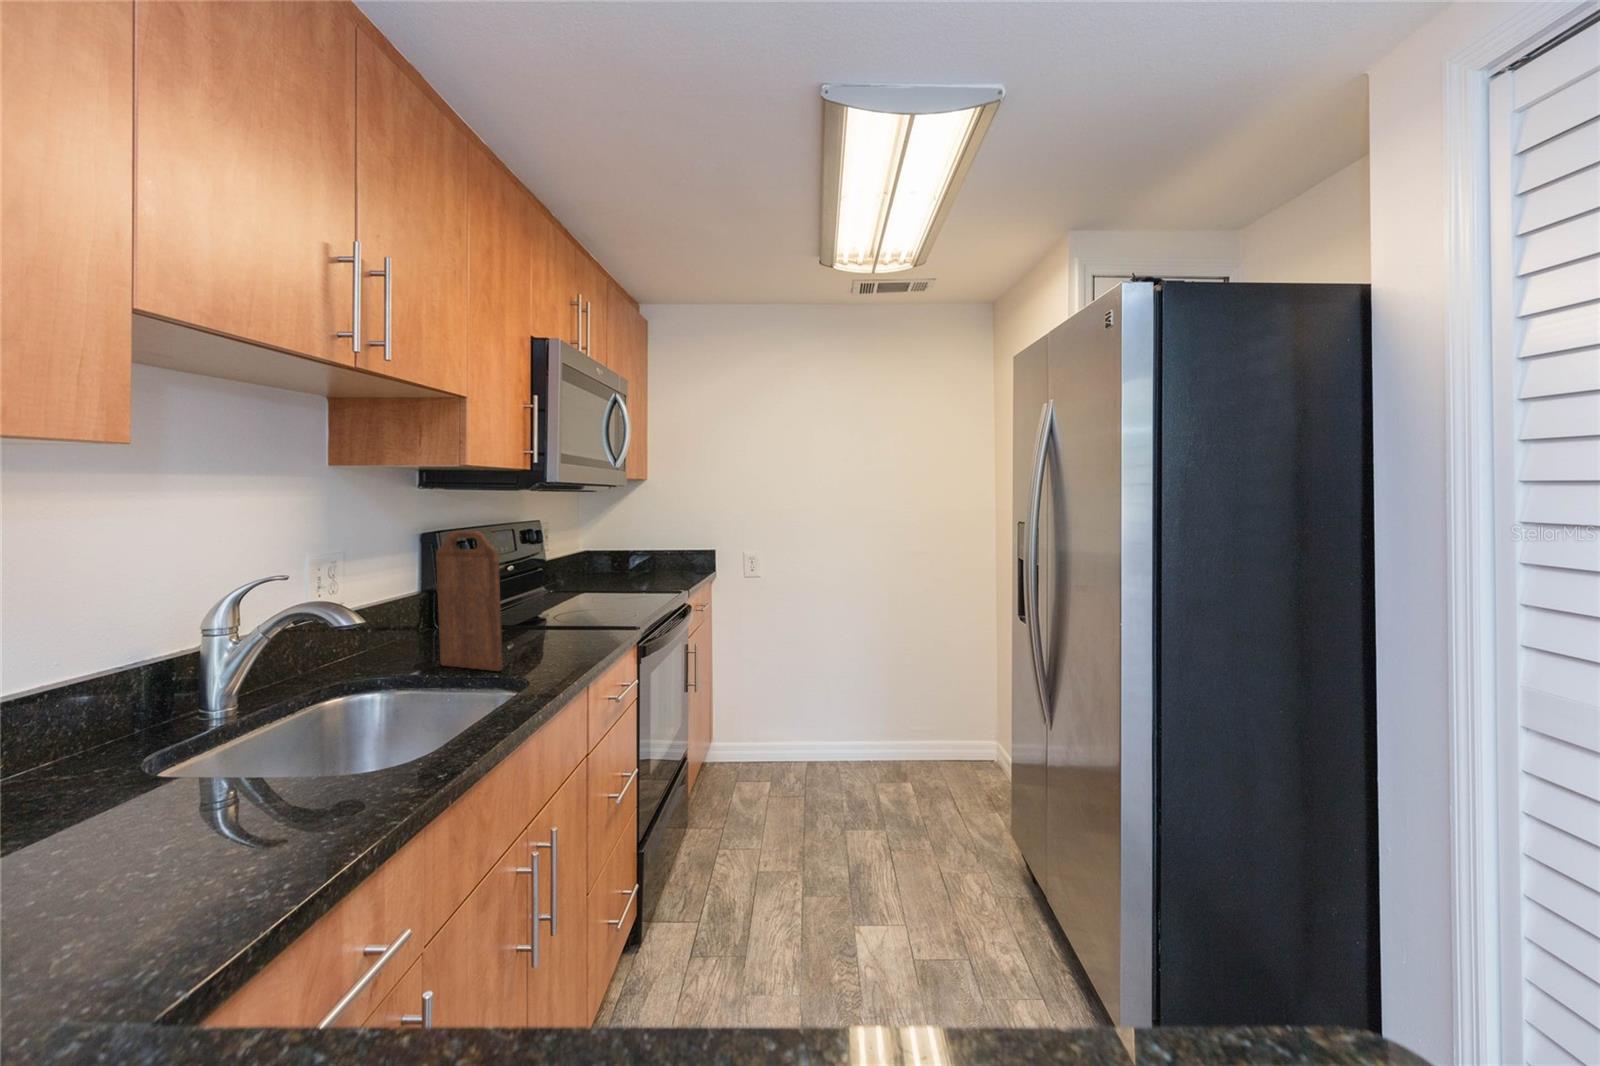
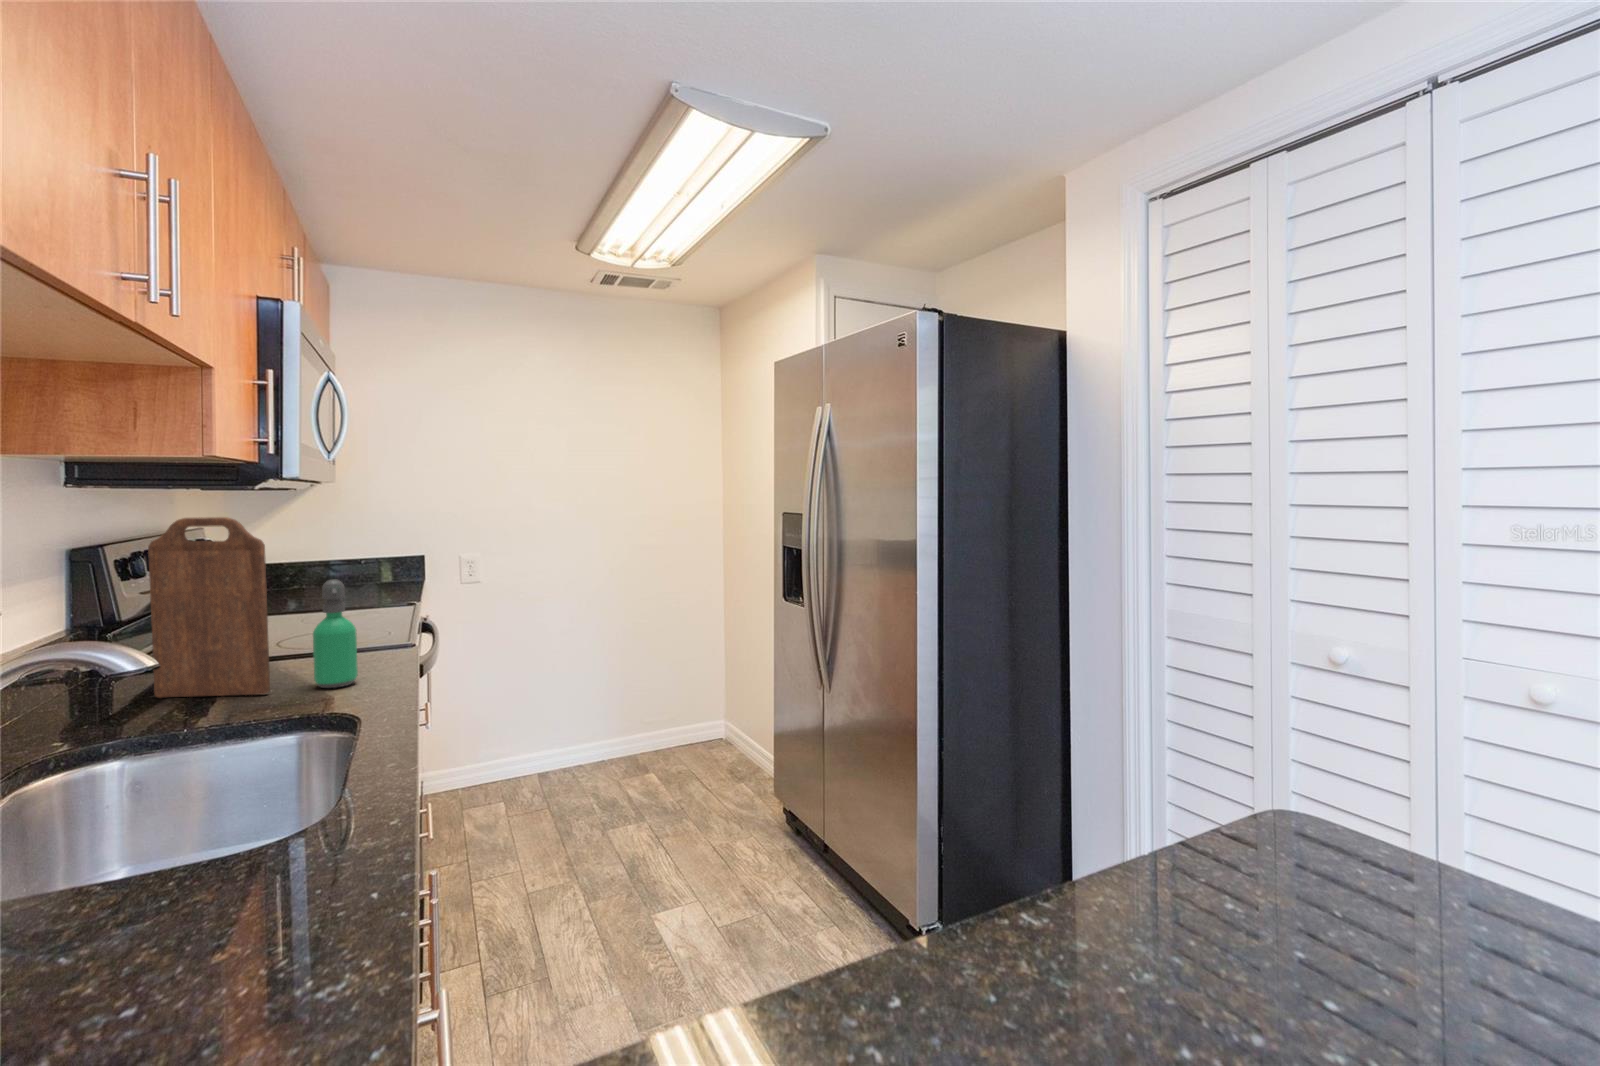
soap dispenser: none [531,582,564,671] -> present [313,580,358,688]

